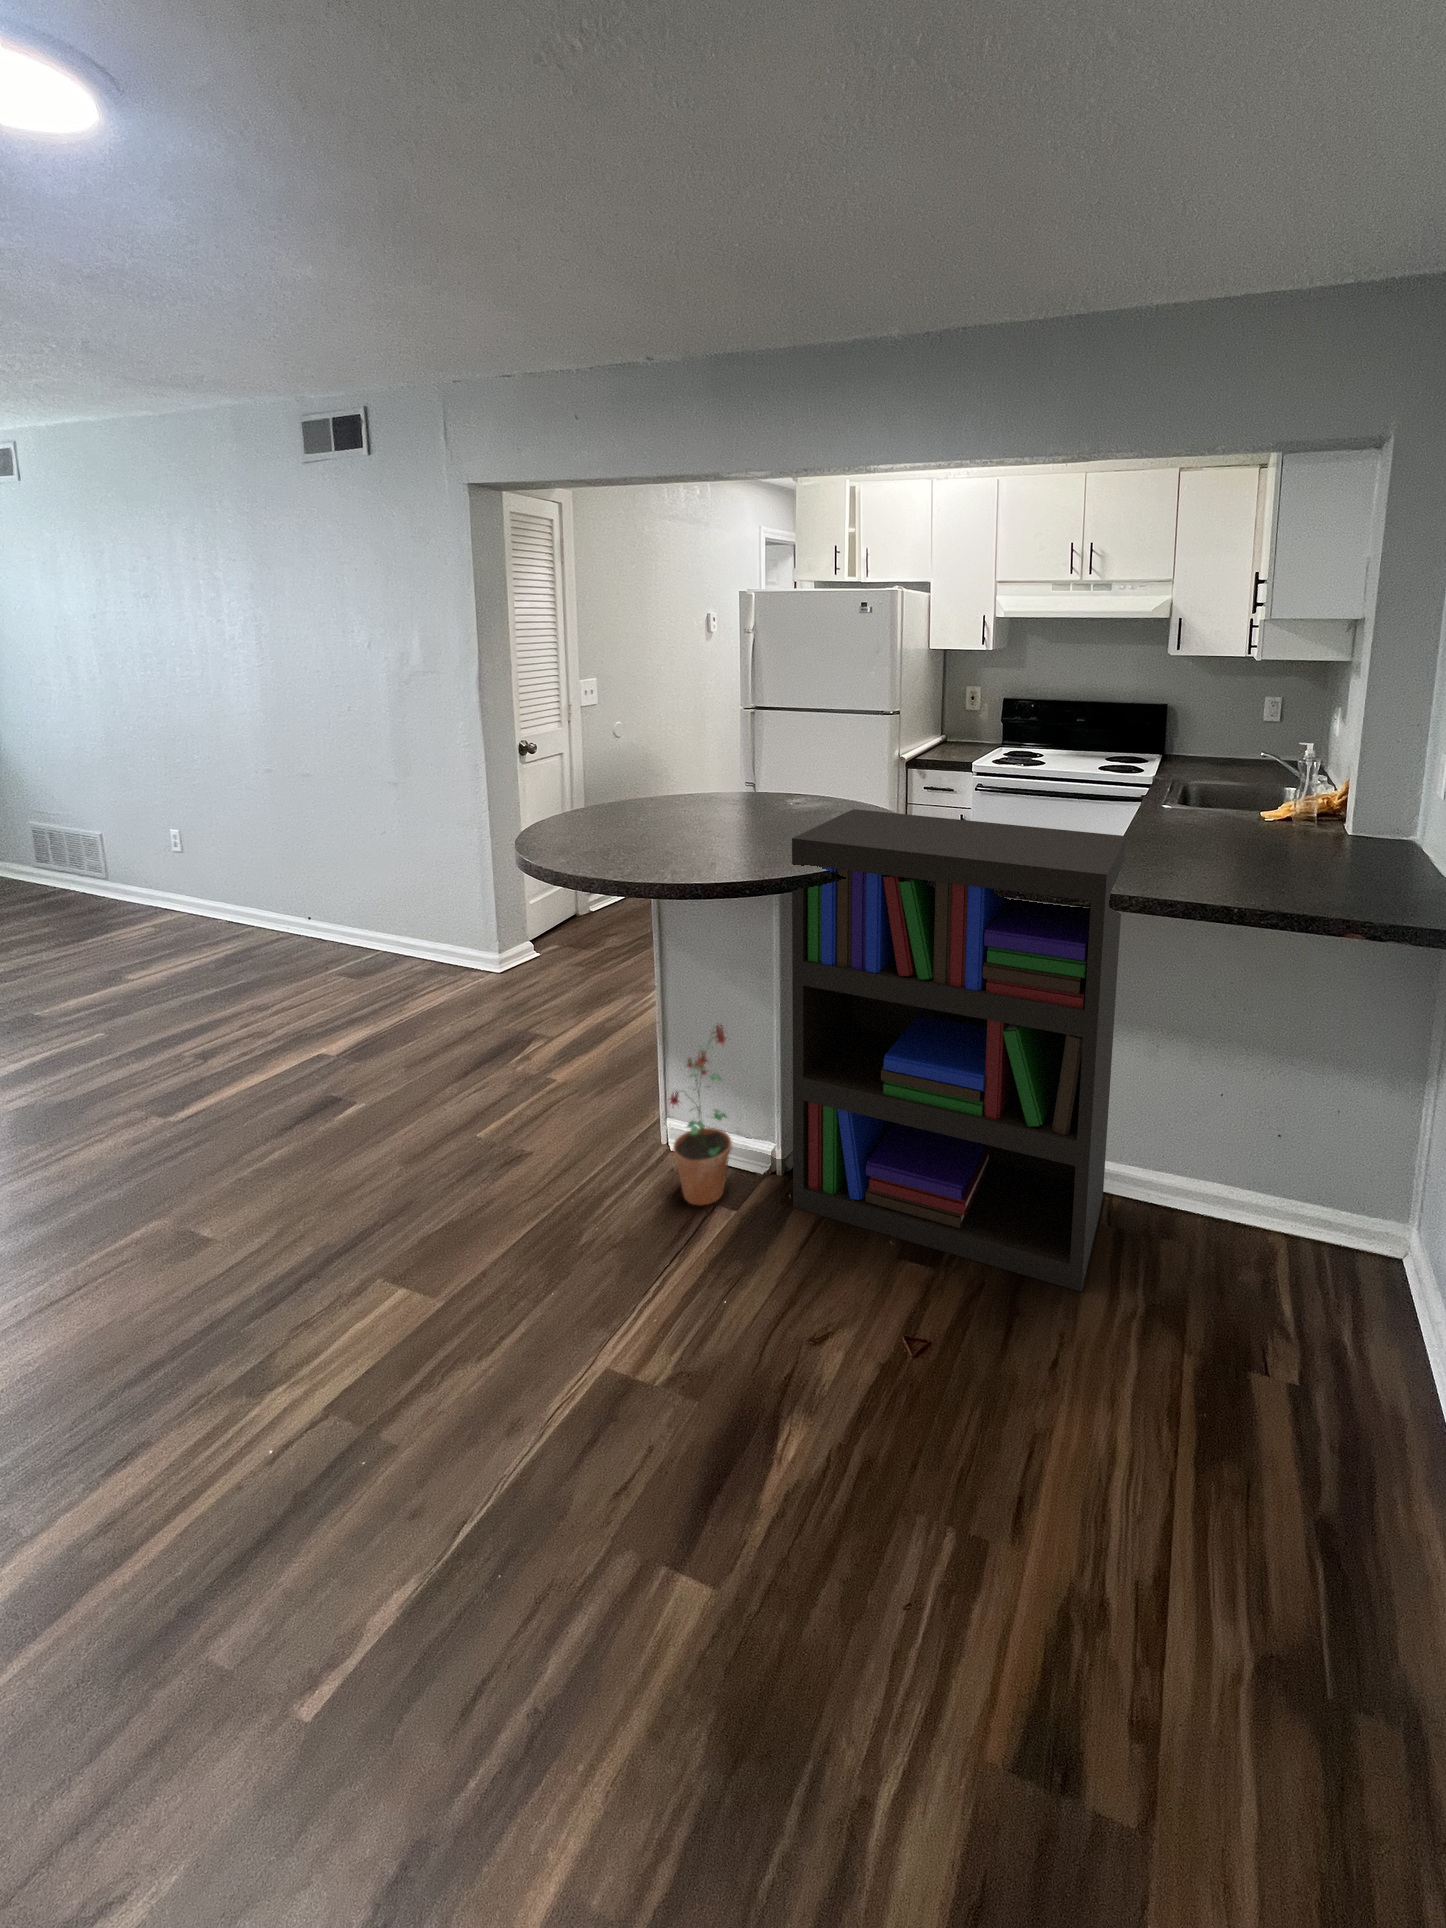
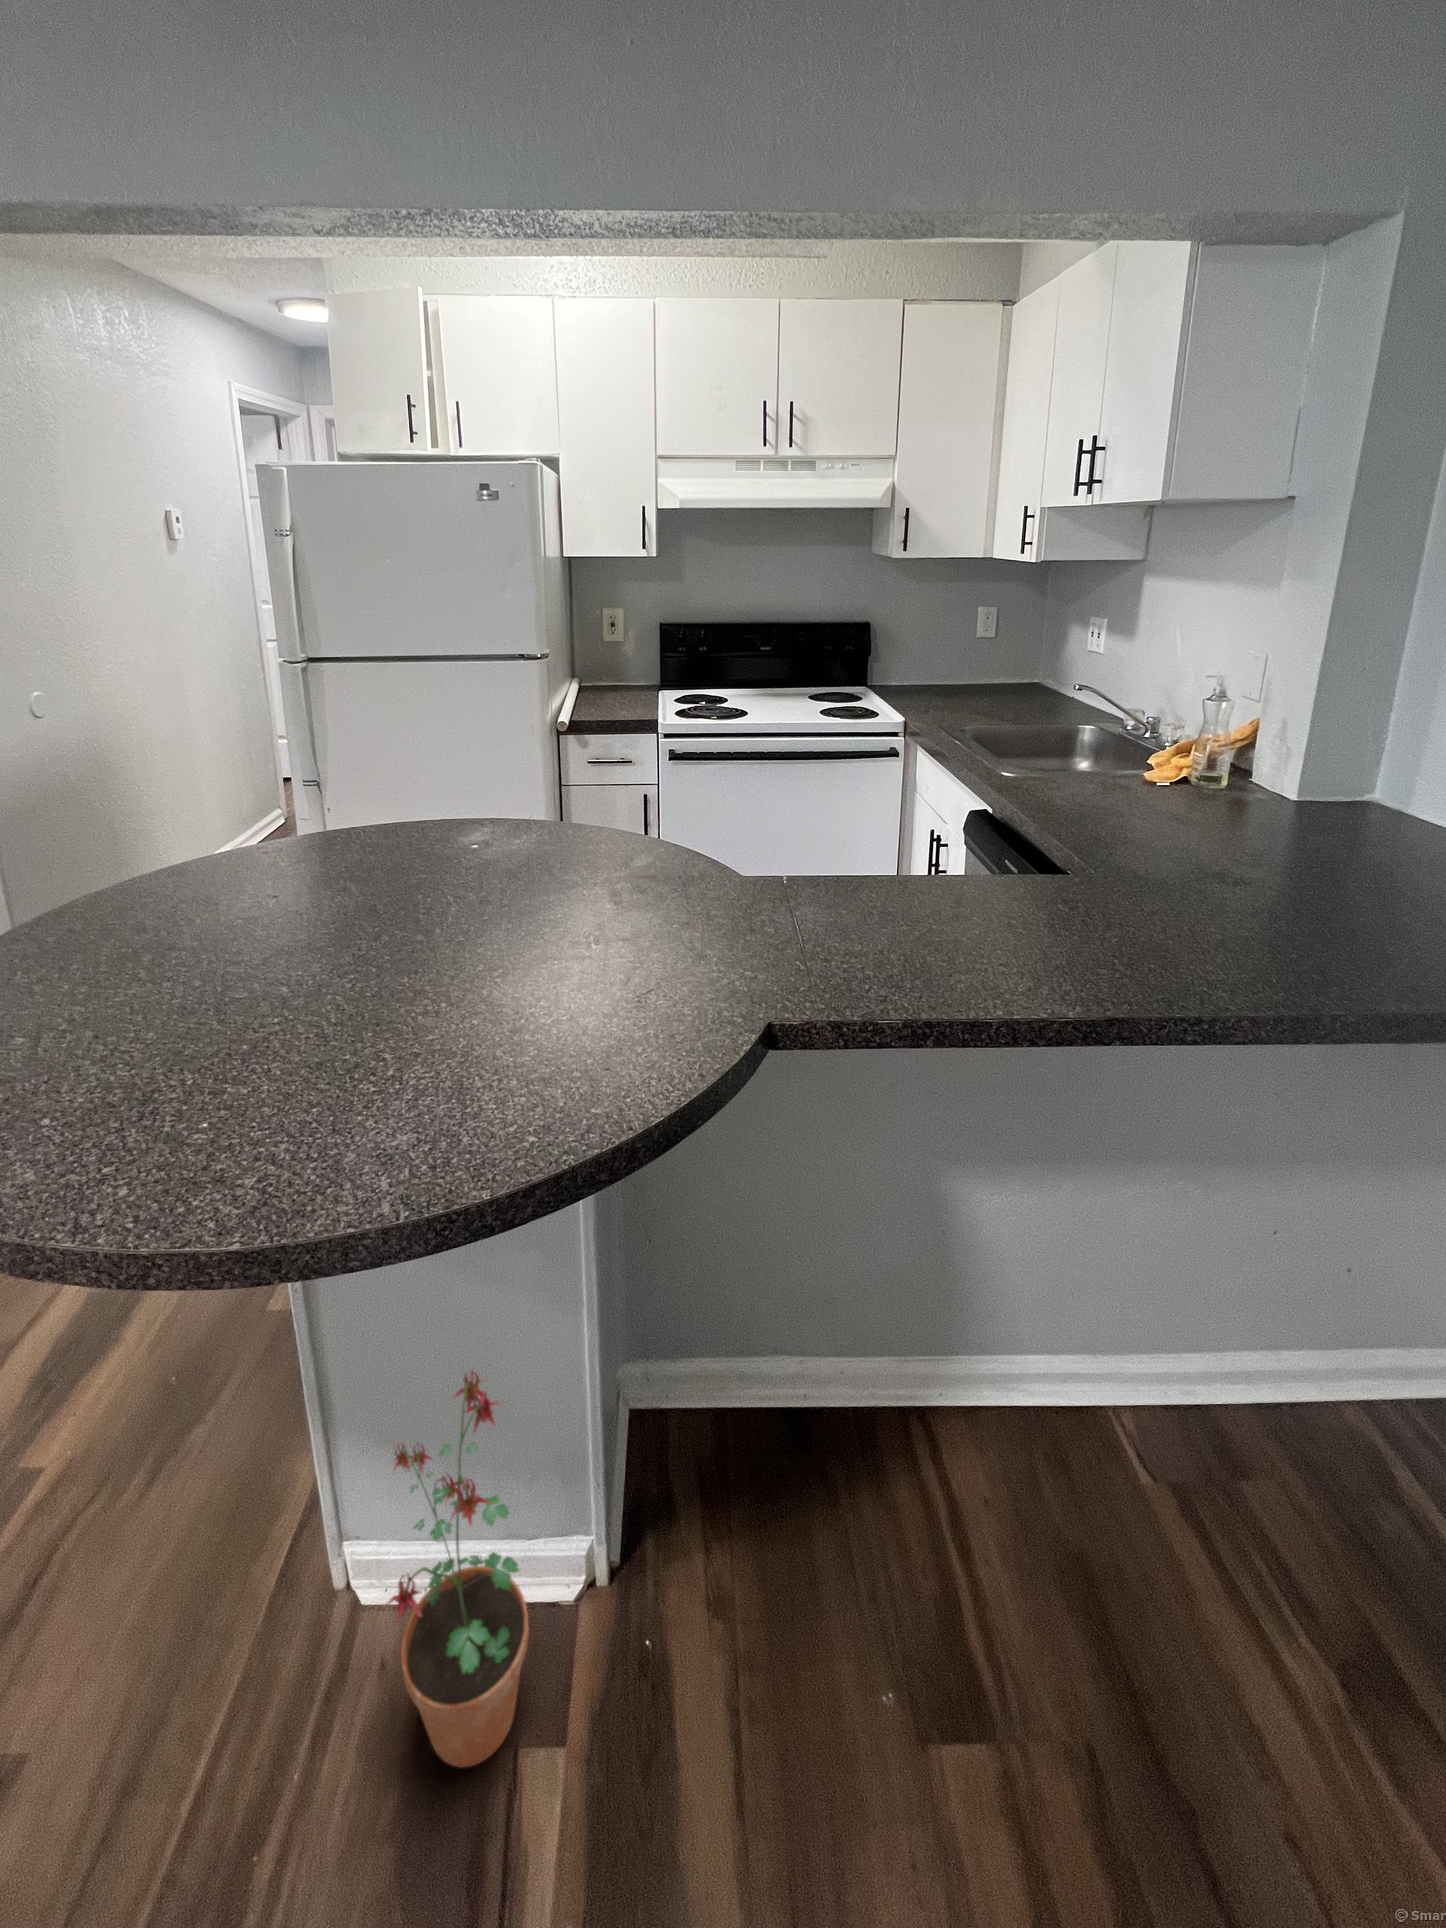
bookshelf: present [792,809,1126,1292] -> none [659,869,1377,1685]

